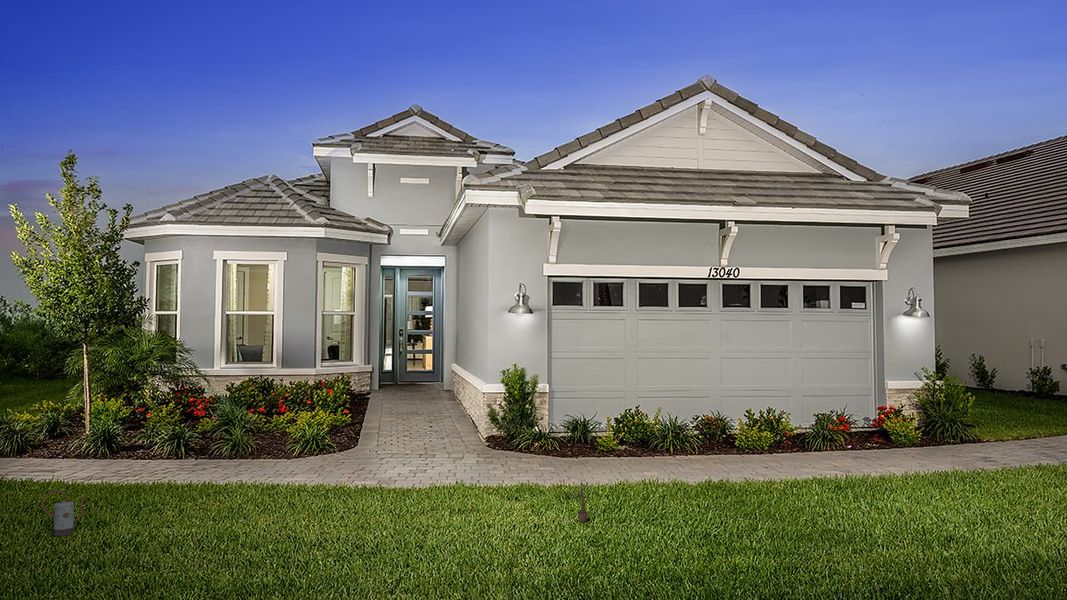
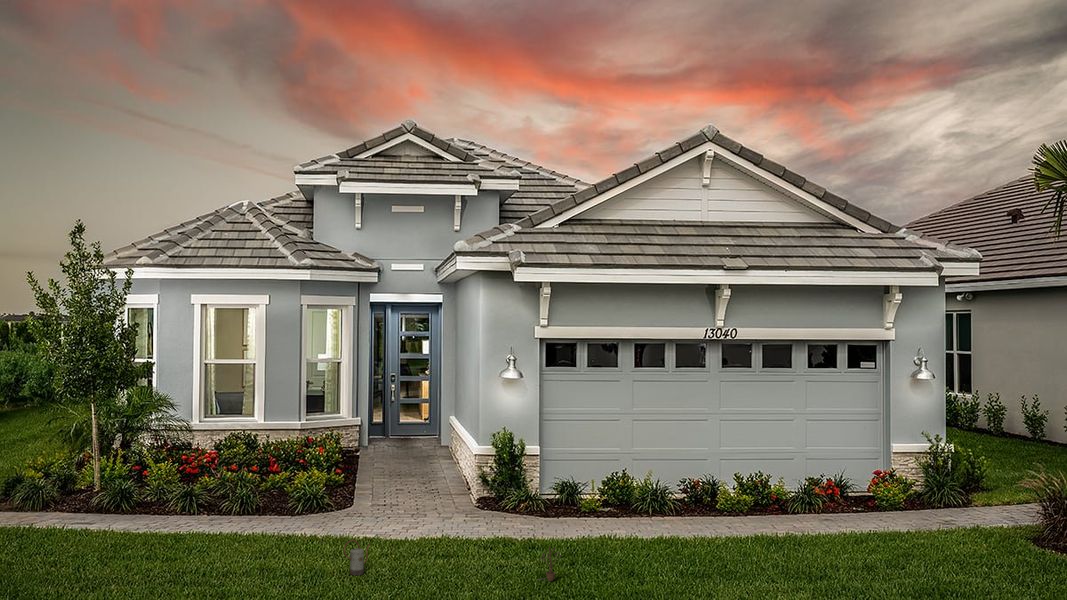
watering can: present [41,490,87,536] -> present [344,540,370,575]

